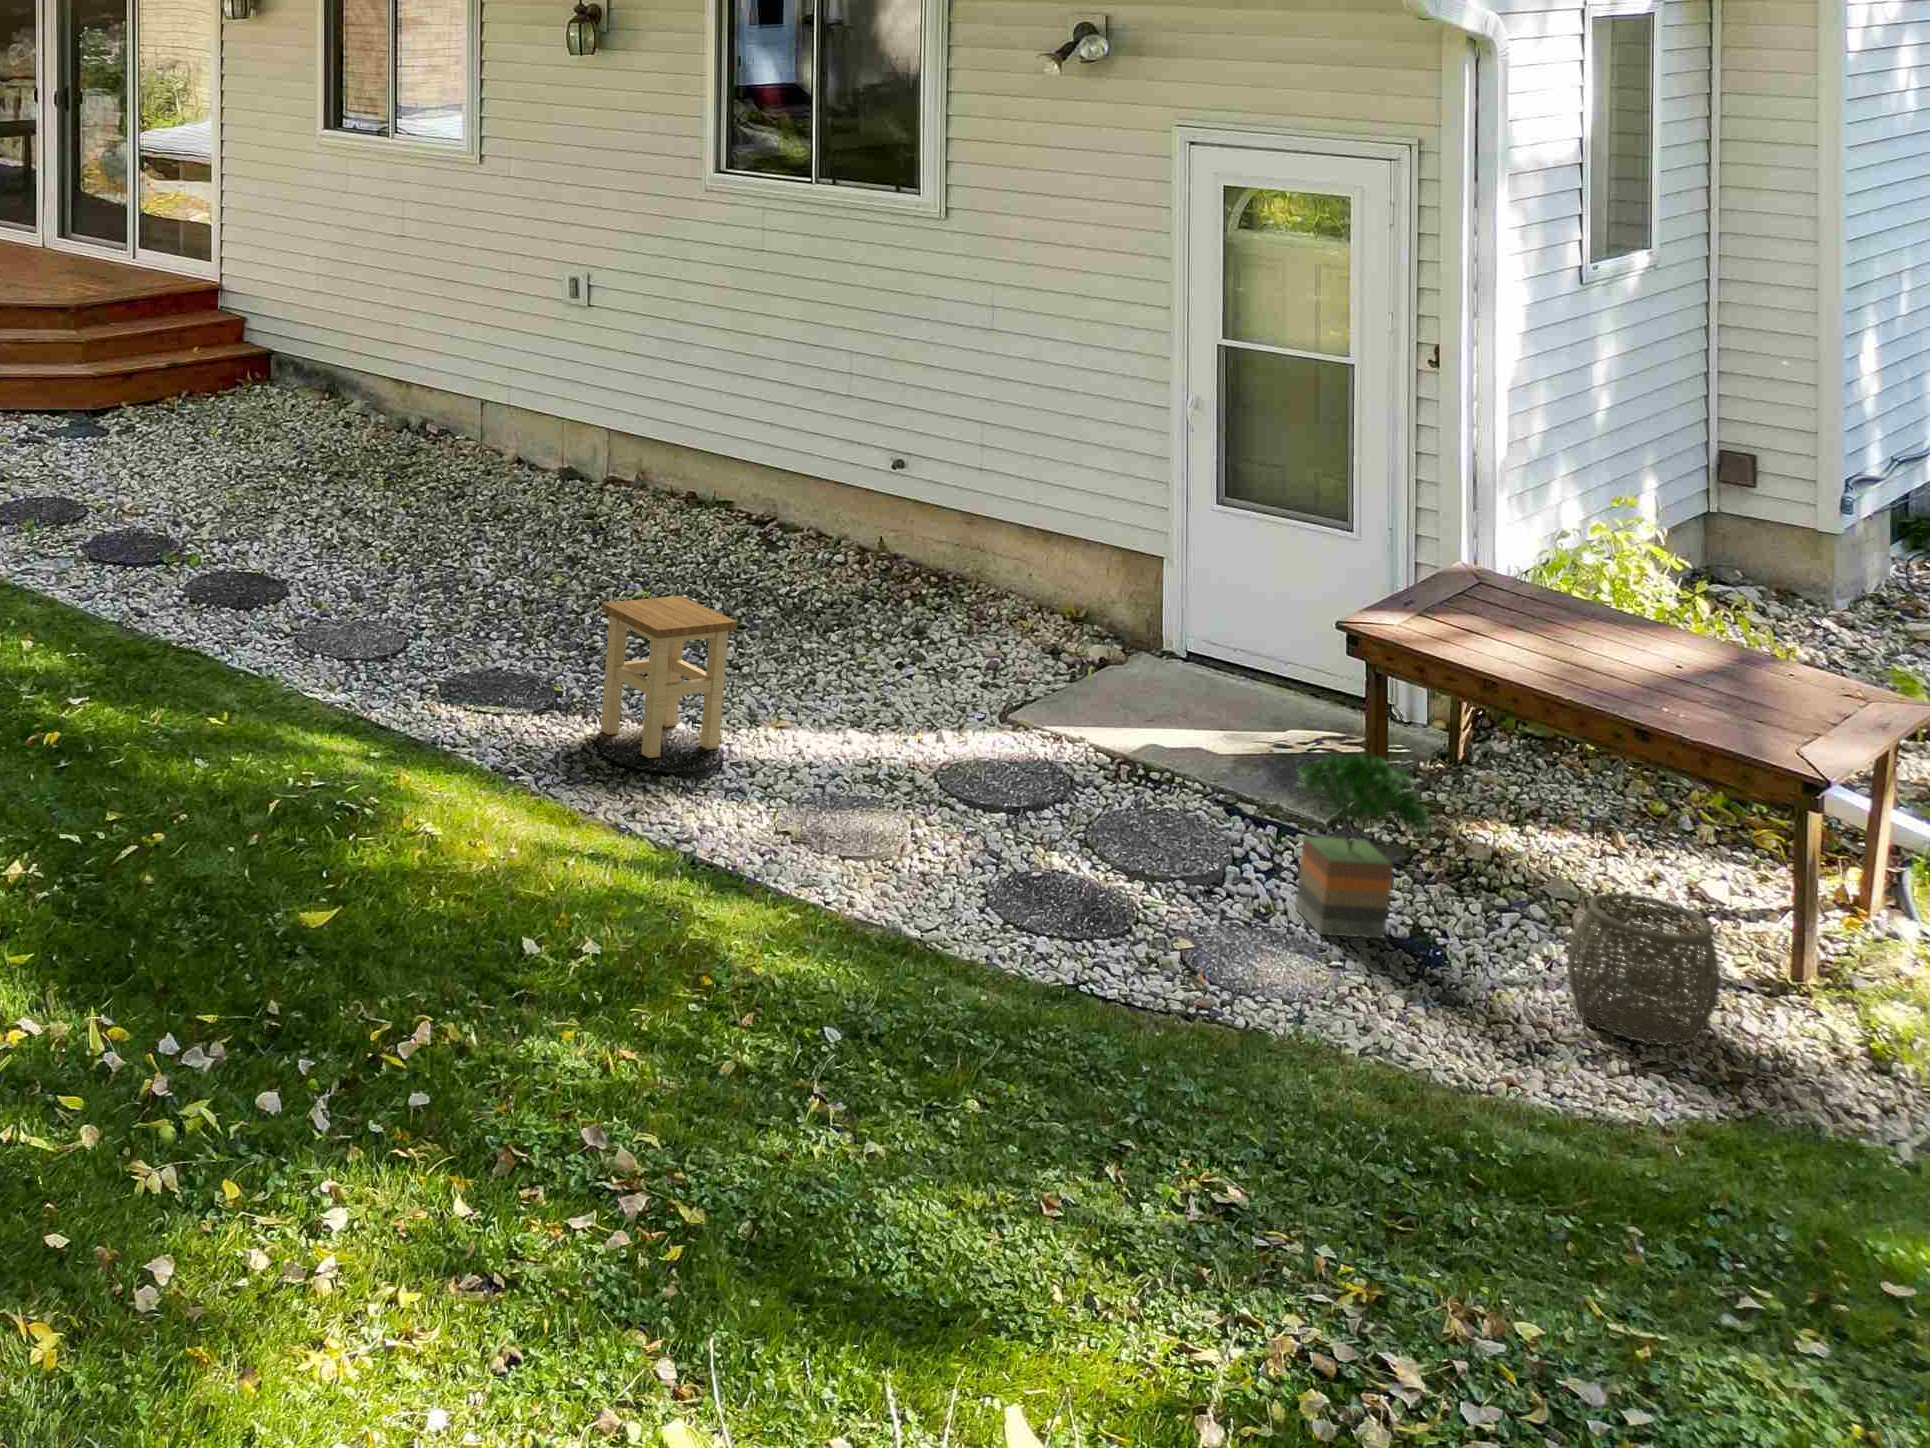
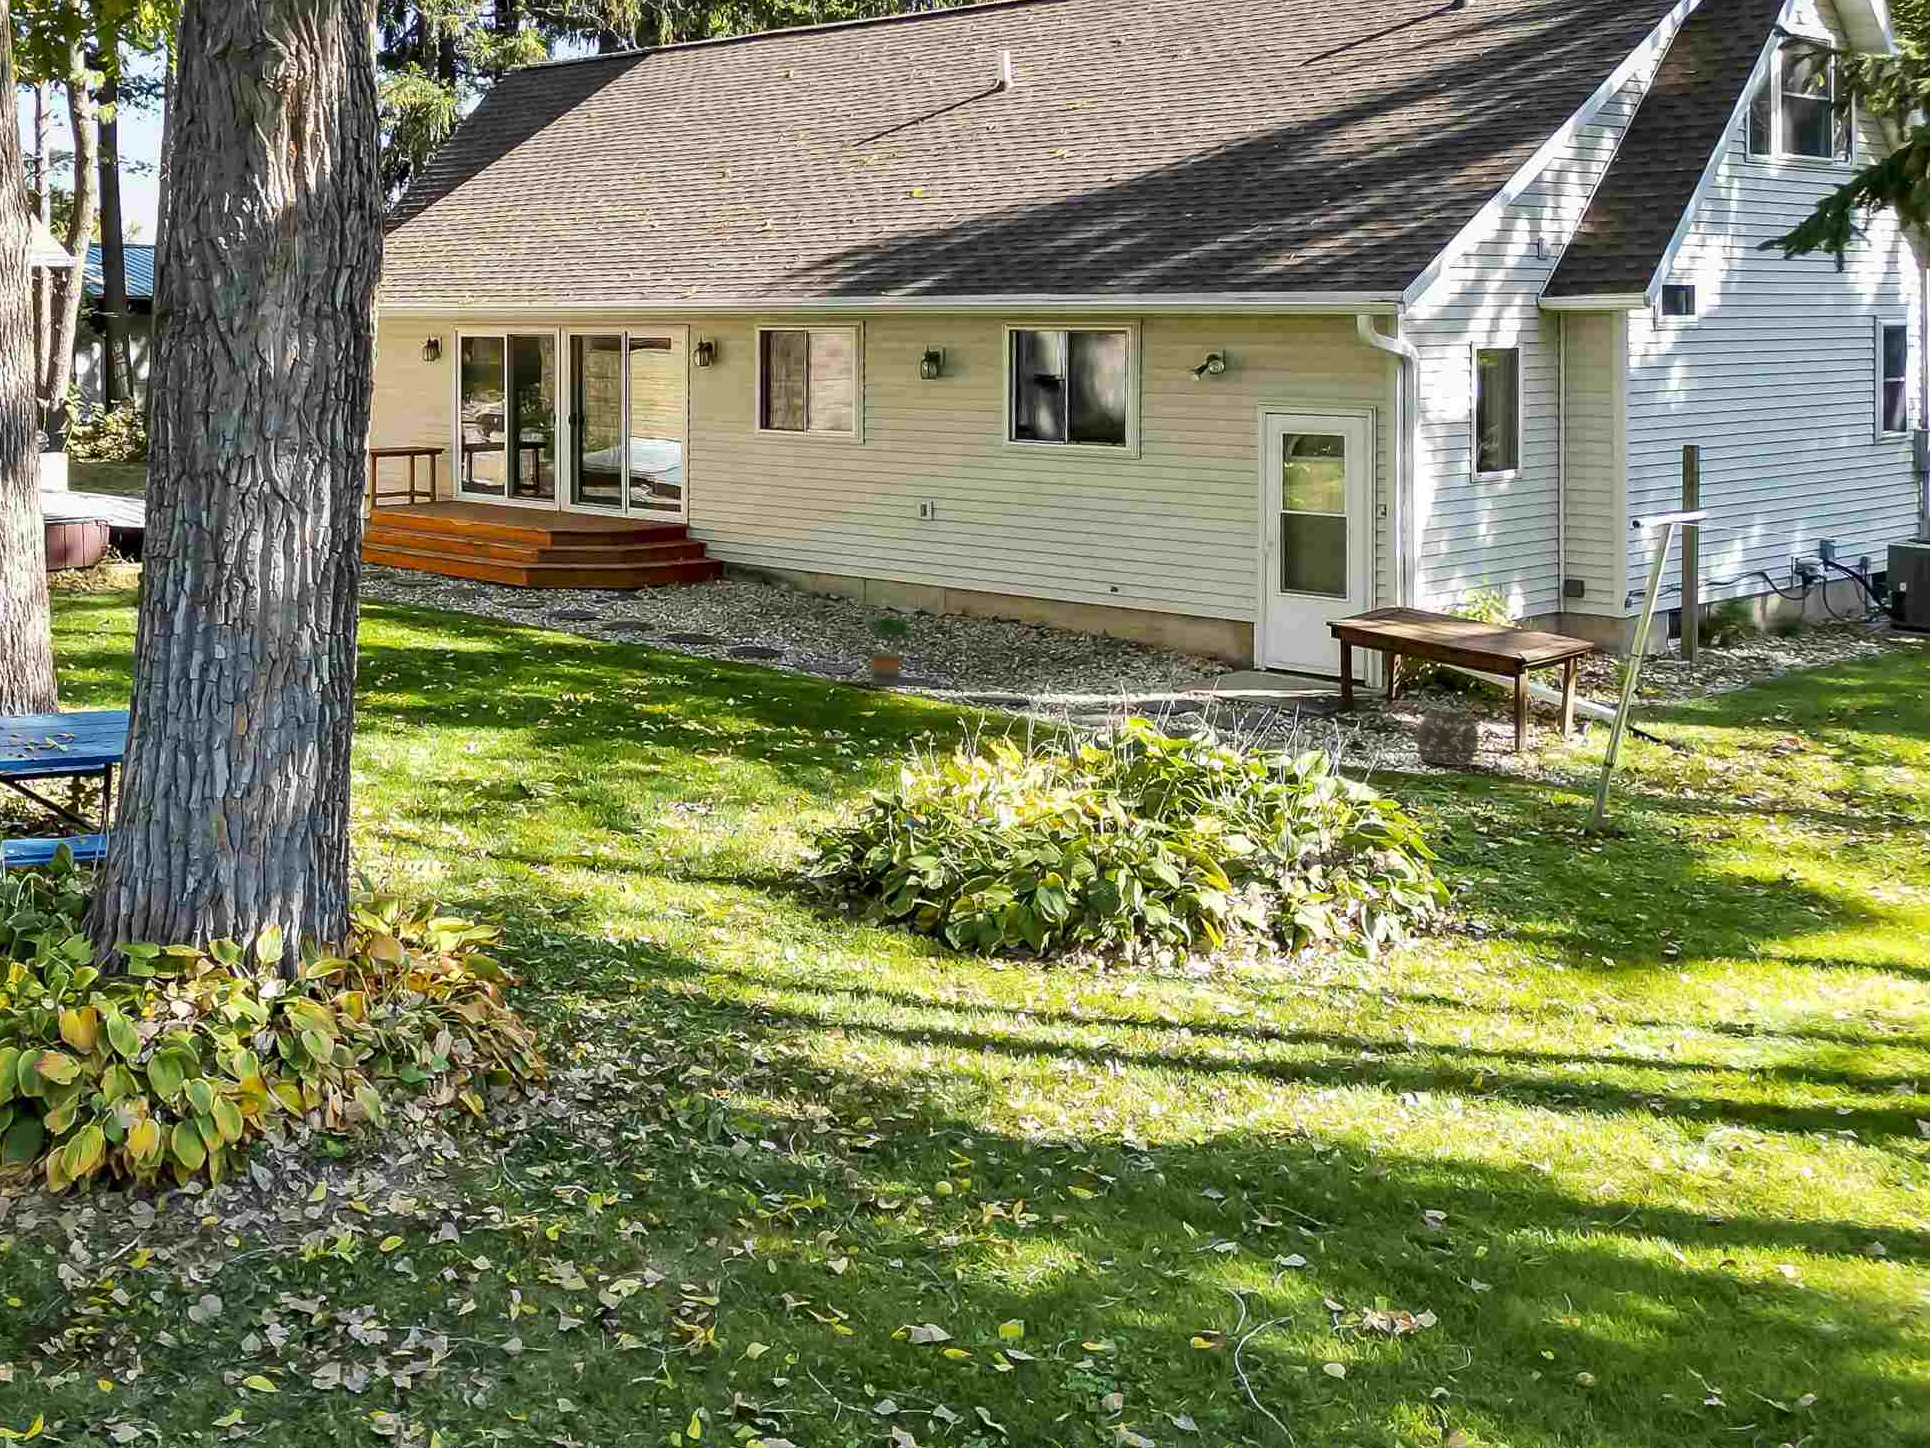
stool: present [601,596,738,758] -> none [972,633,1042,702]
potted tree: present [1295,753,1430,938] -> present [869,617,912,686]

